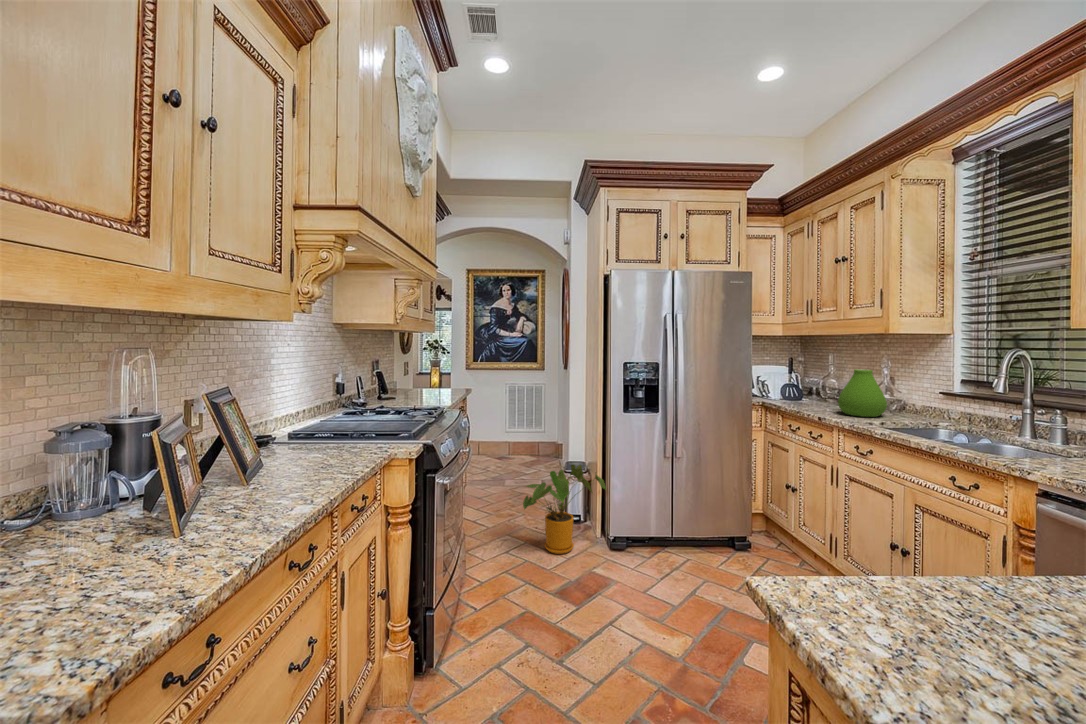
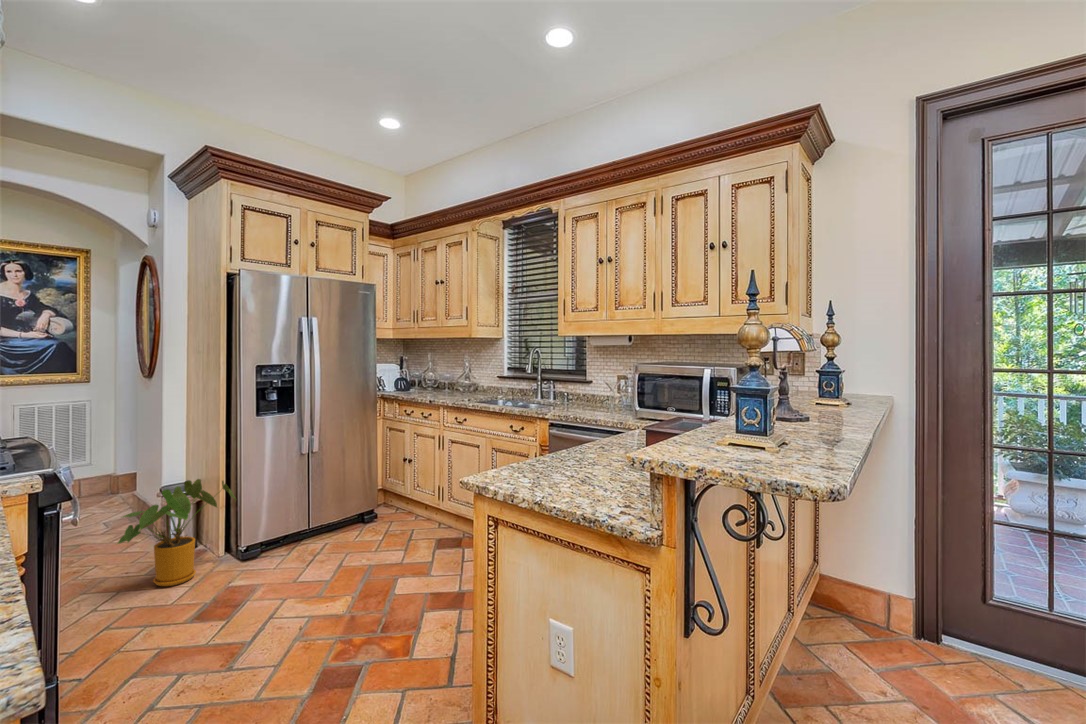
vase: present [838,369,887,417] -> none [440,364,471,398]

